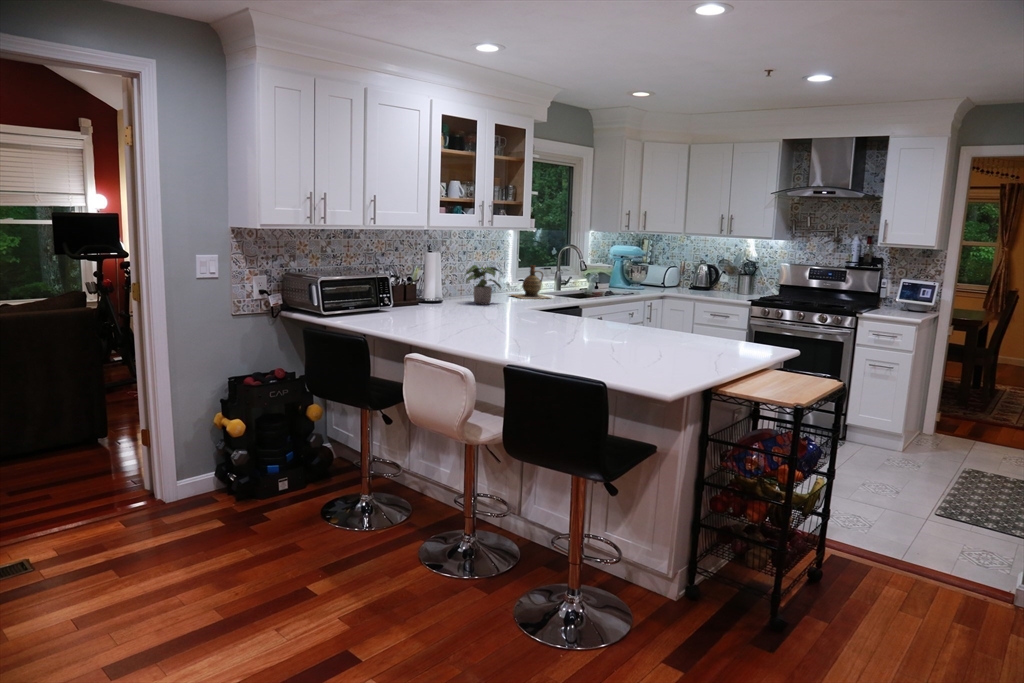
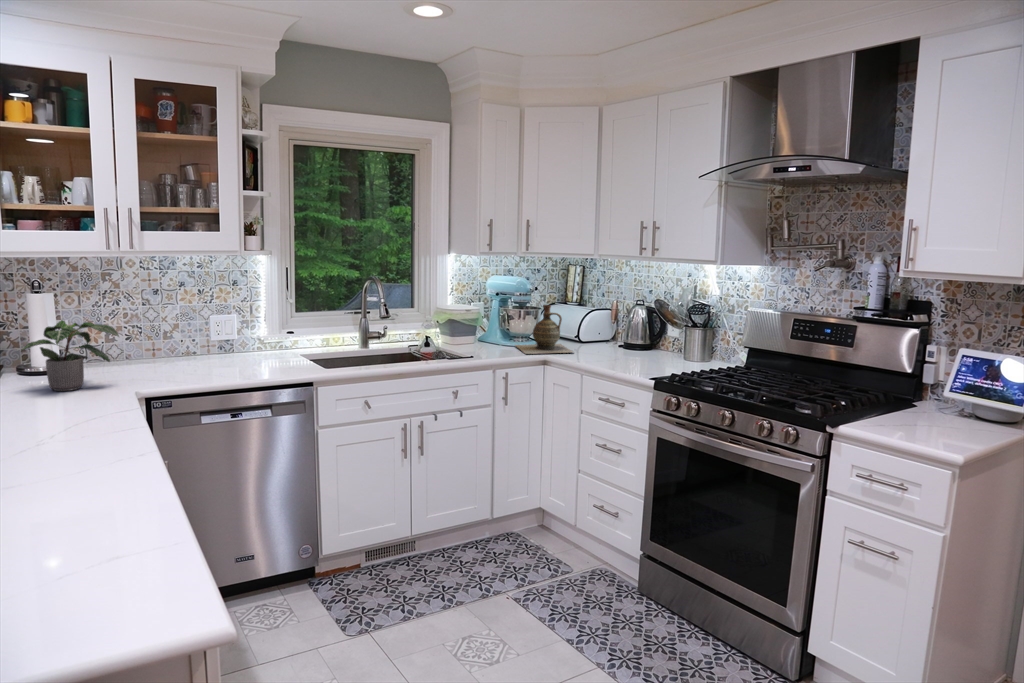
ceramic jug: present [509,265,550,299] -> present [515,305,573,354]

